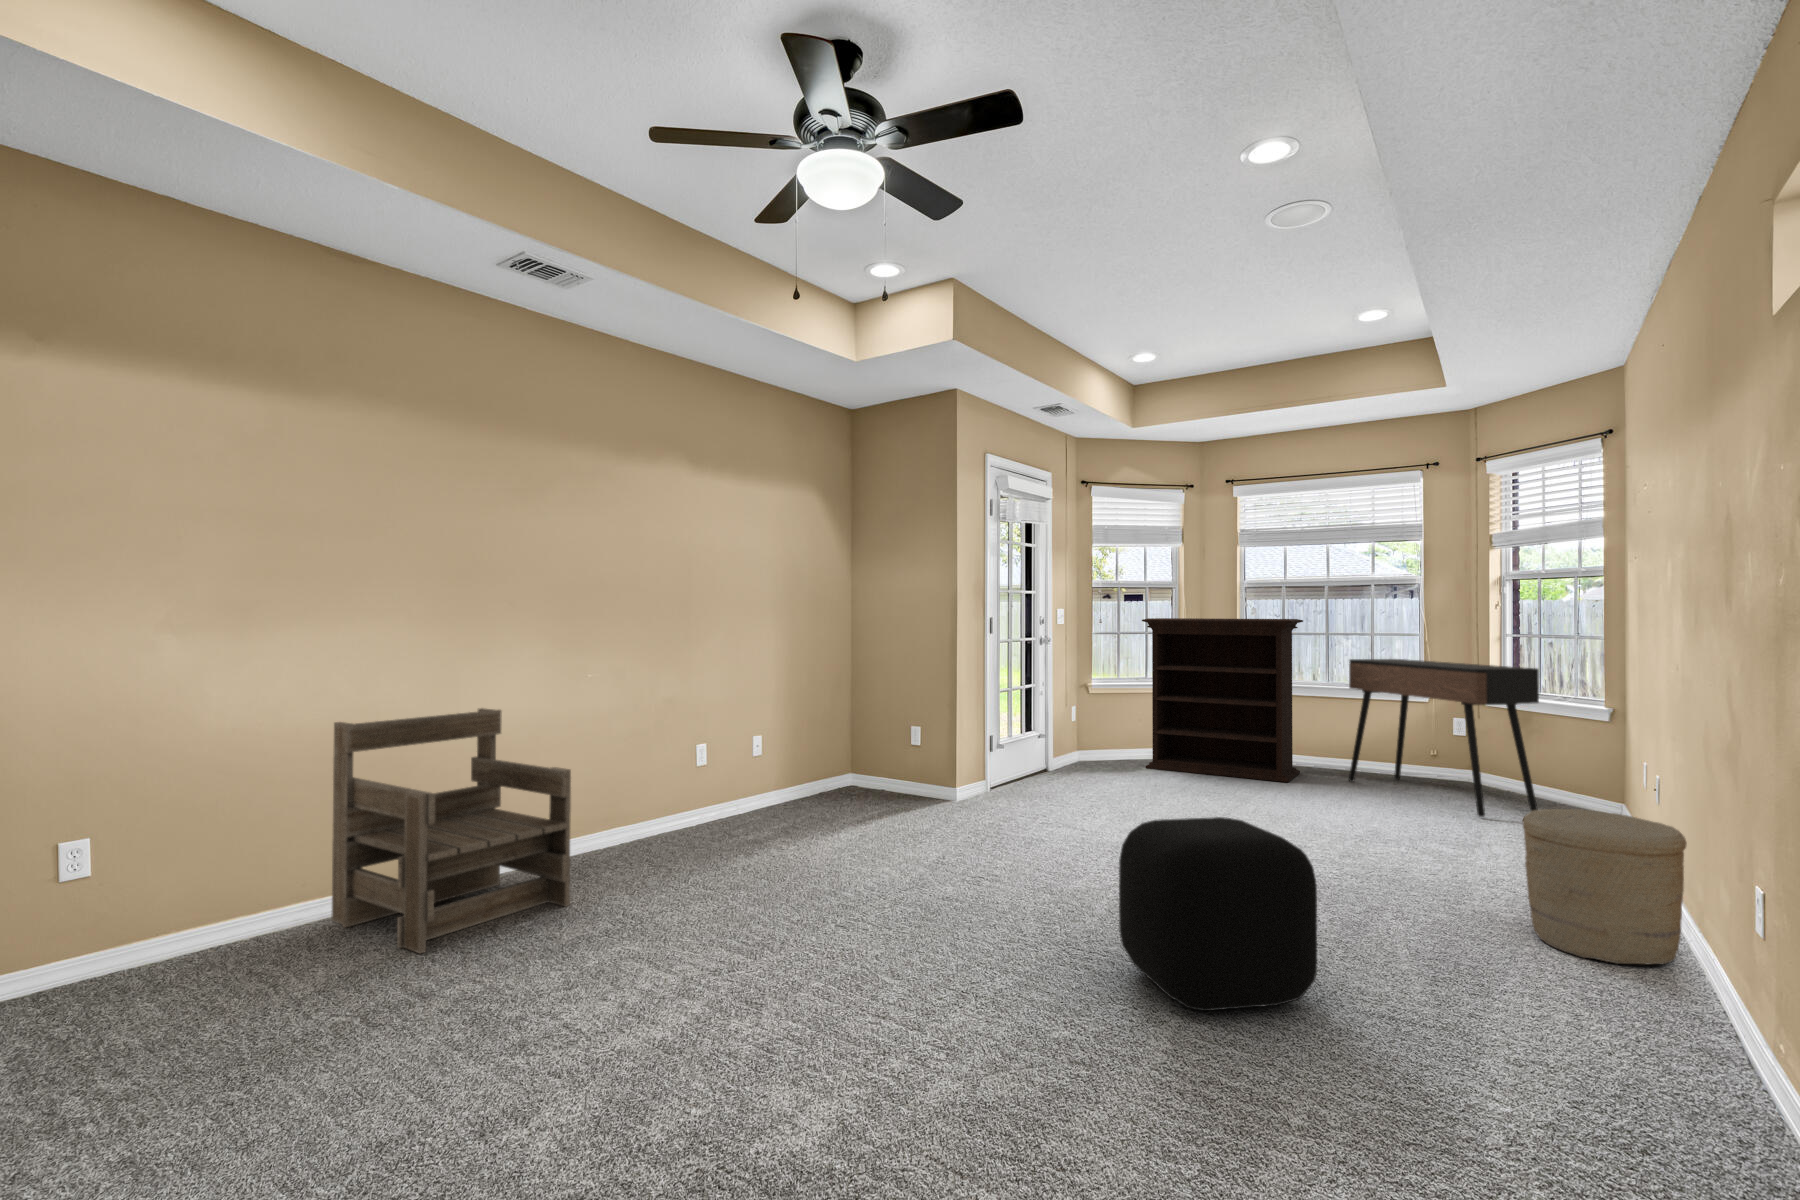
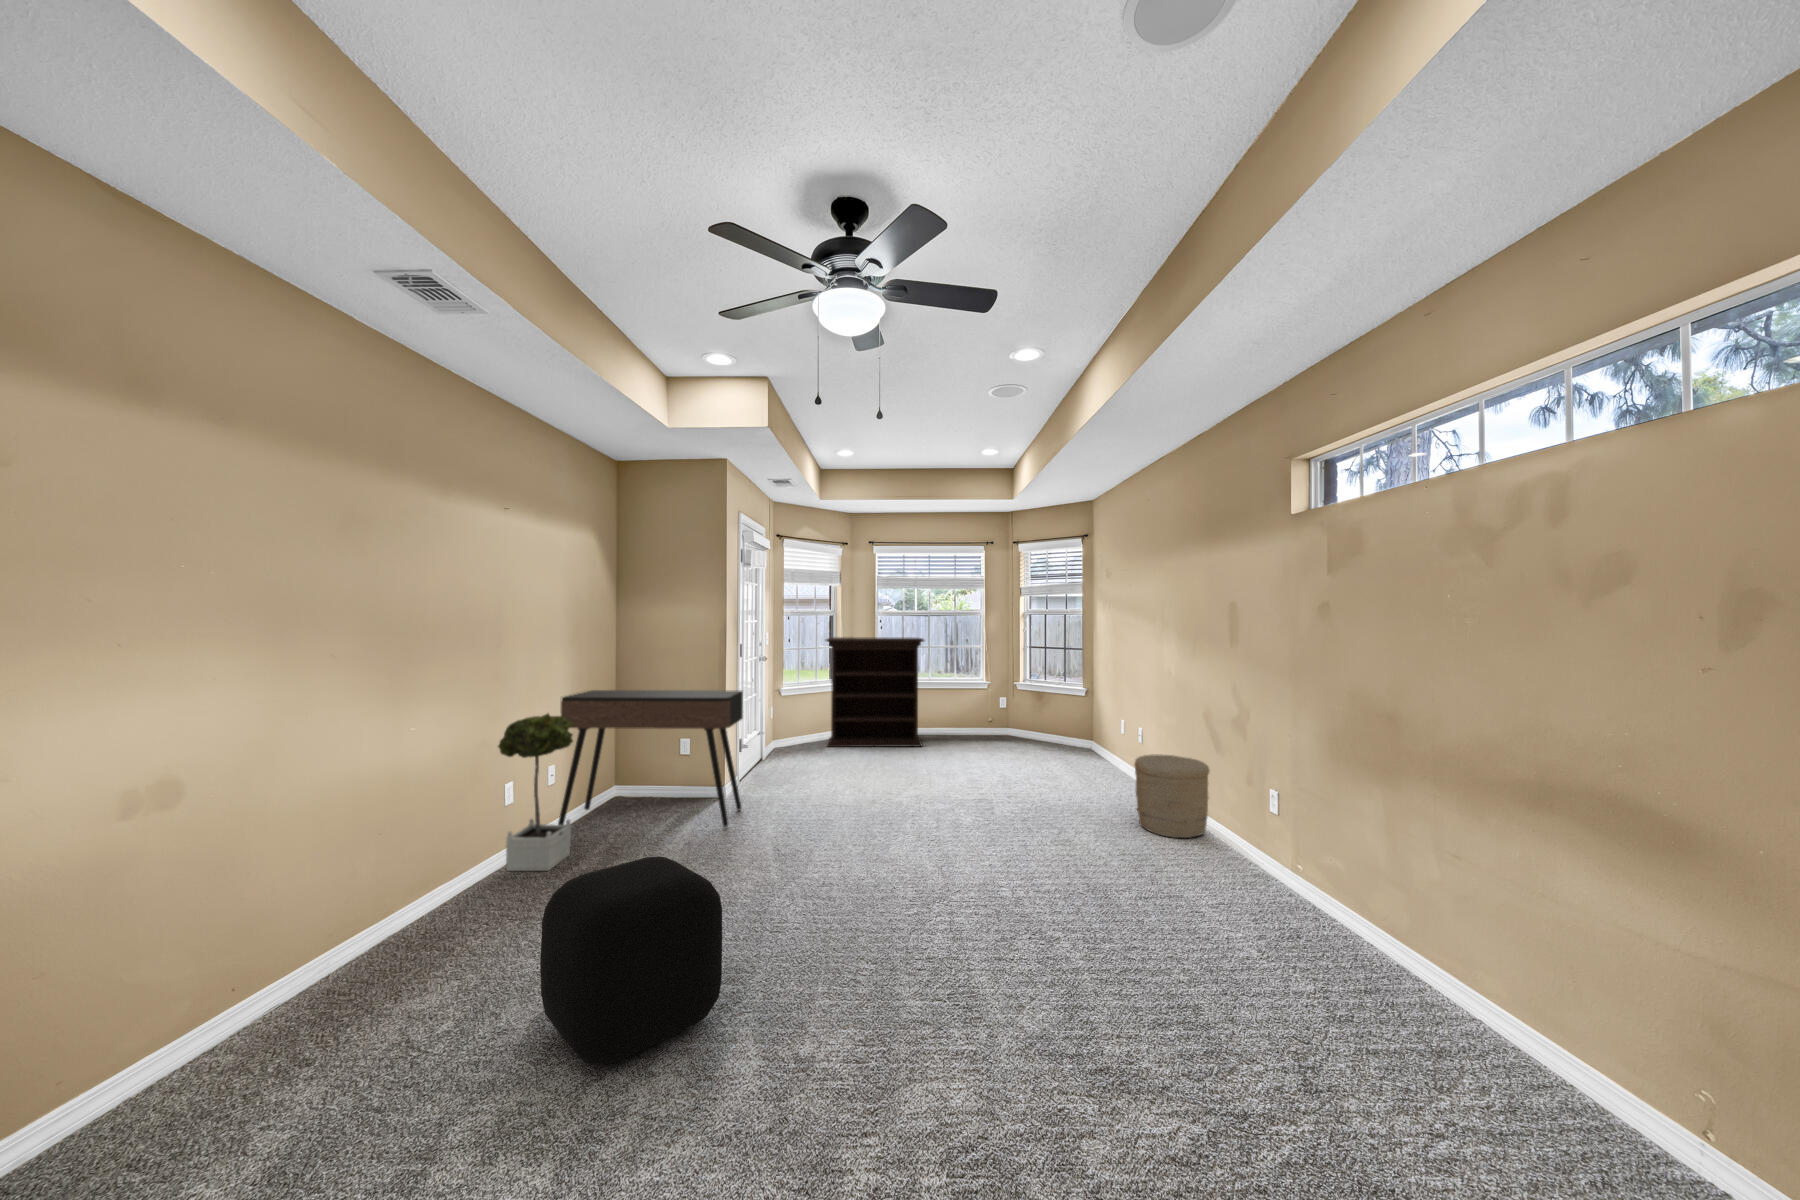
console table: present [1349,659,1539,817] -> present [558,690,743,827]
potted tree: none [677,671,750,834] -> present [498,713,573,871]
armchair: present [332,708,571,953] -> none [116,790,480,1131]
ottoman: present [1119,817,1317,1011] -> present [540,856,722,1065]

